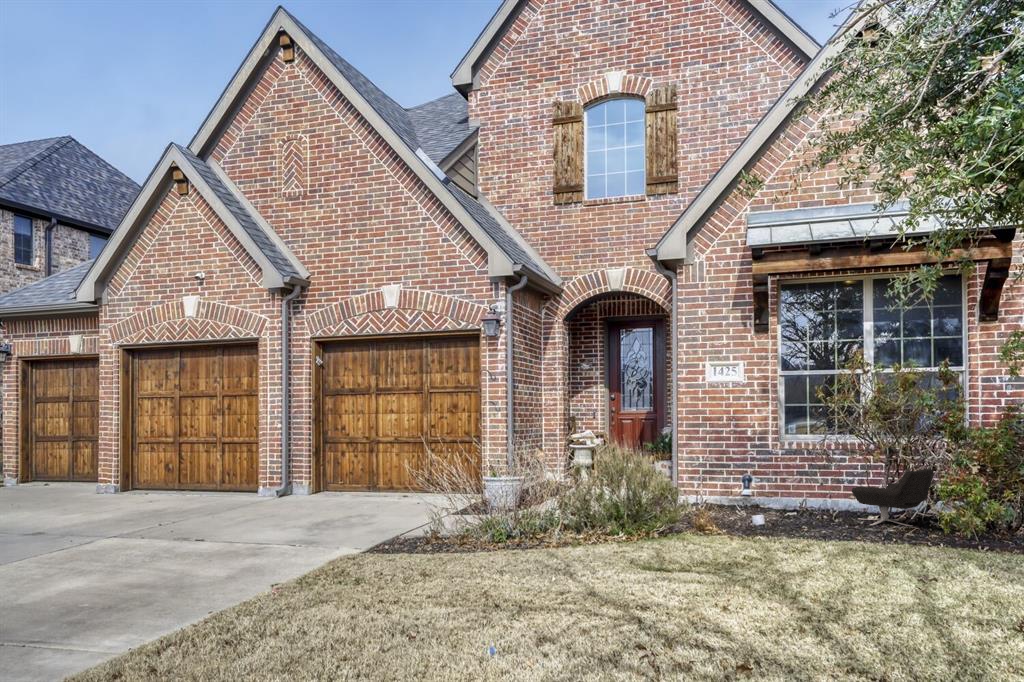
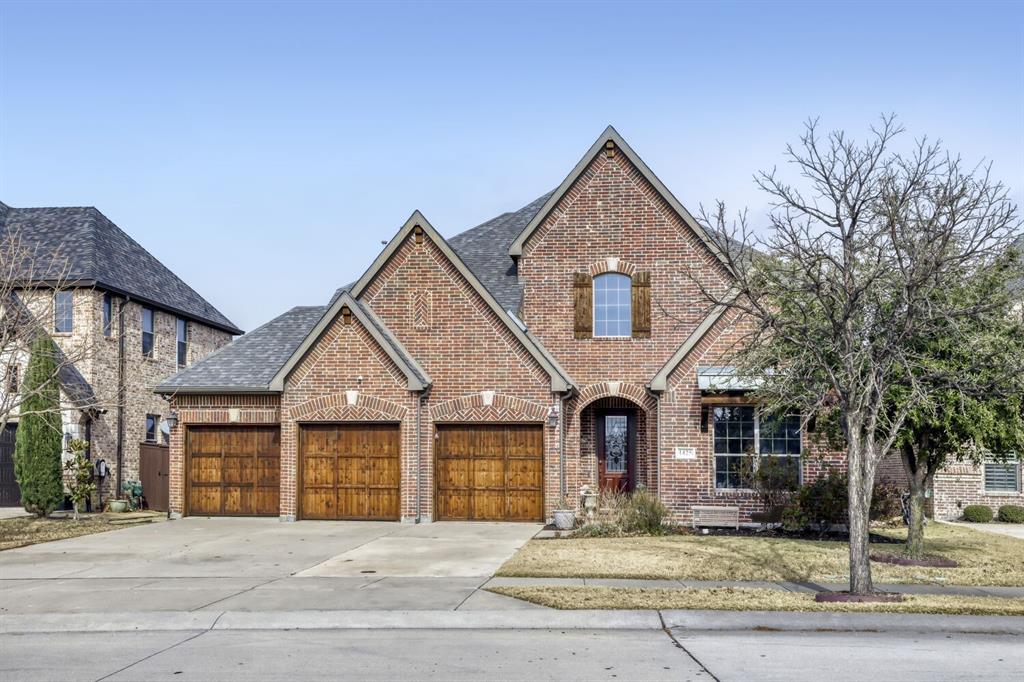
storage bench: none [732,470,831,519] -> present [691,506,739,529]

